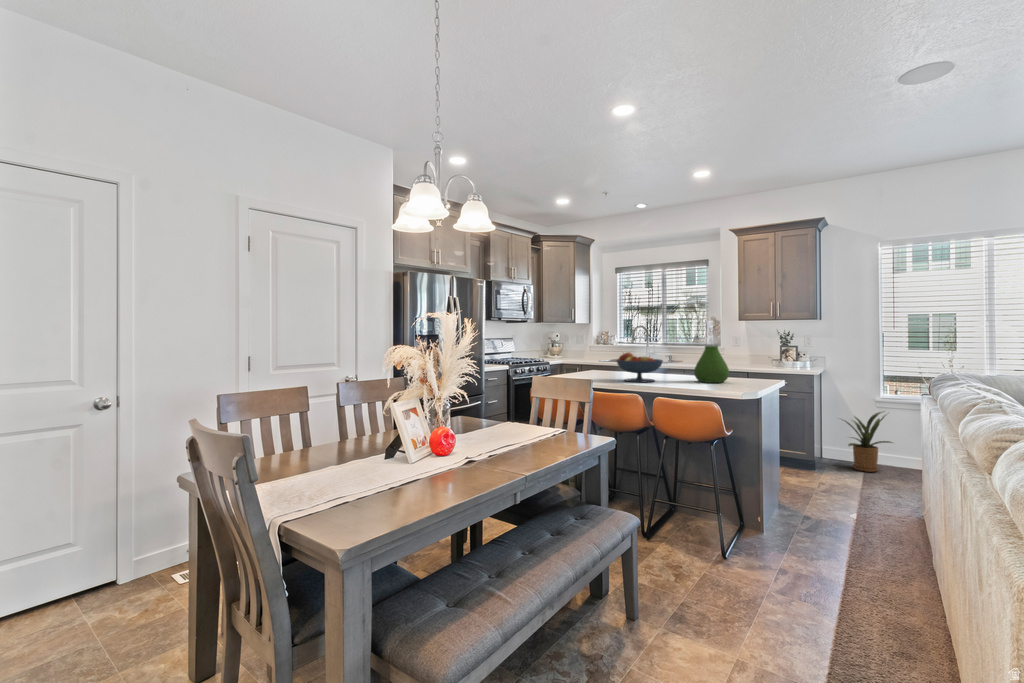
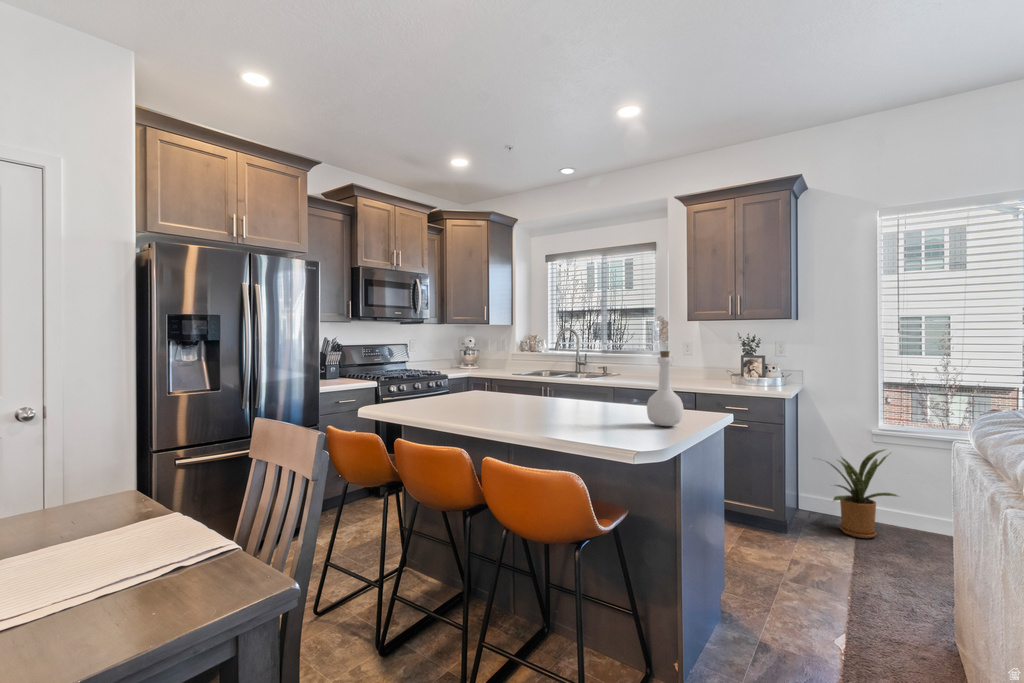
bottle: none [738,342,761,386] -> present [647,351,683,426]
vase: present [694,346,729,383] -> none [587,356,640,418]
fruit bowl: present [616,352,663,382] -> none [460,366,534,417]

